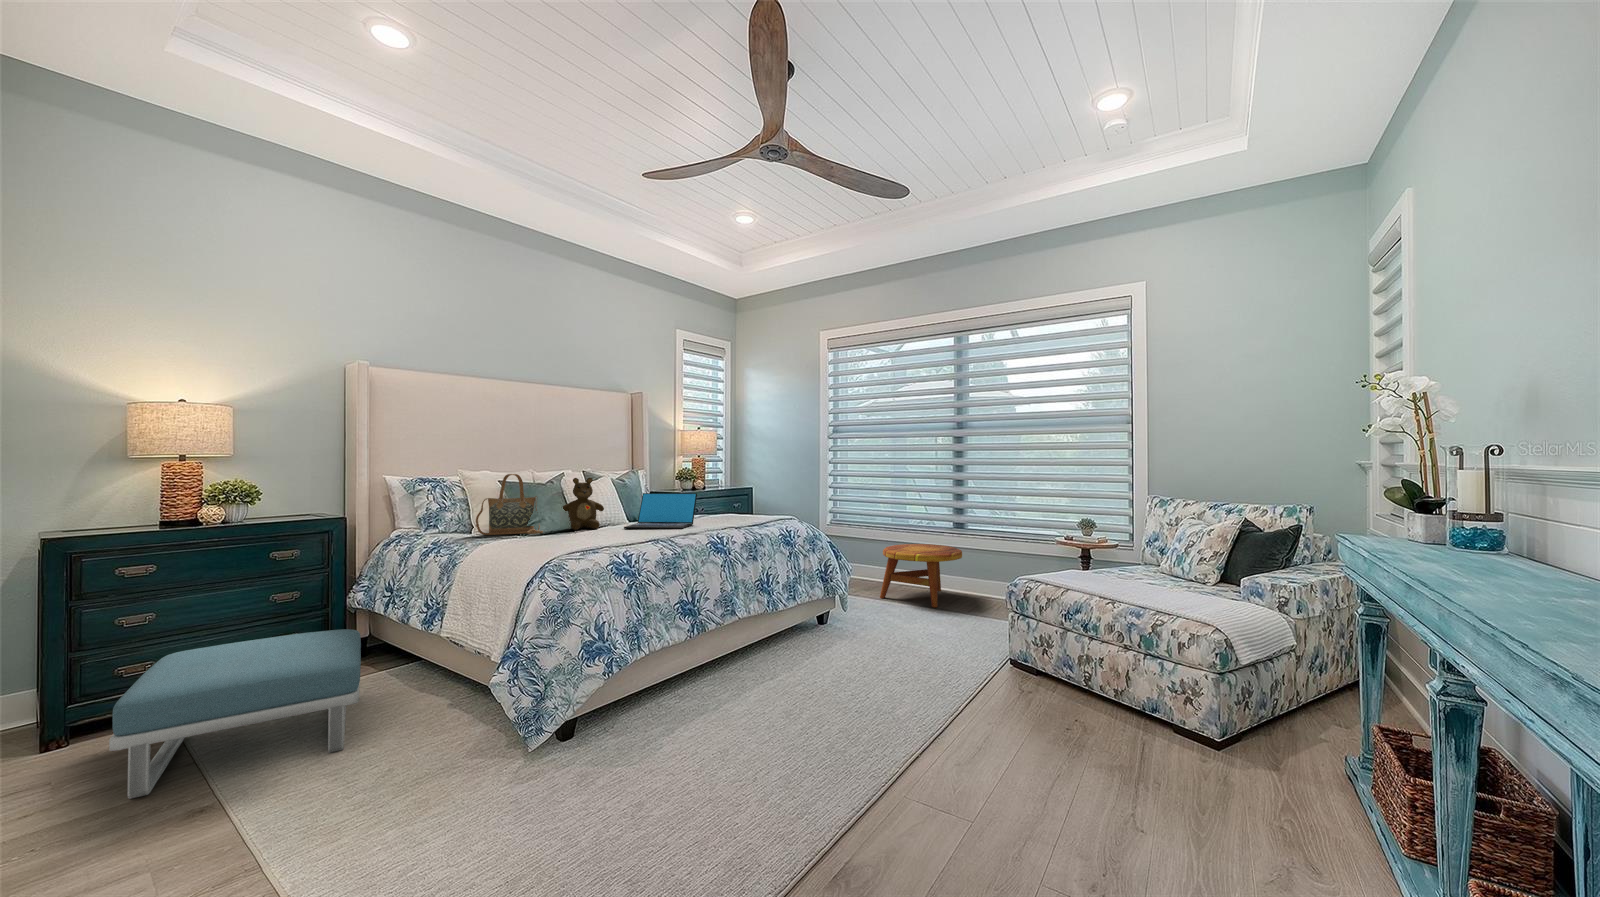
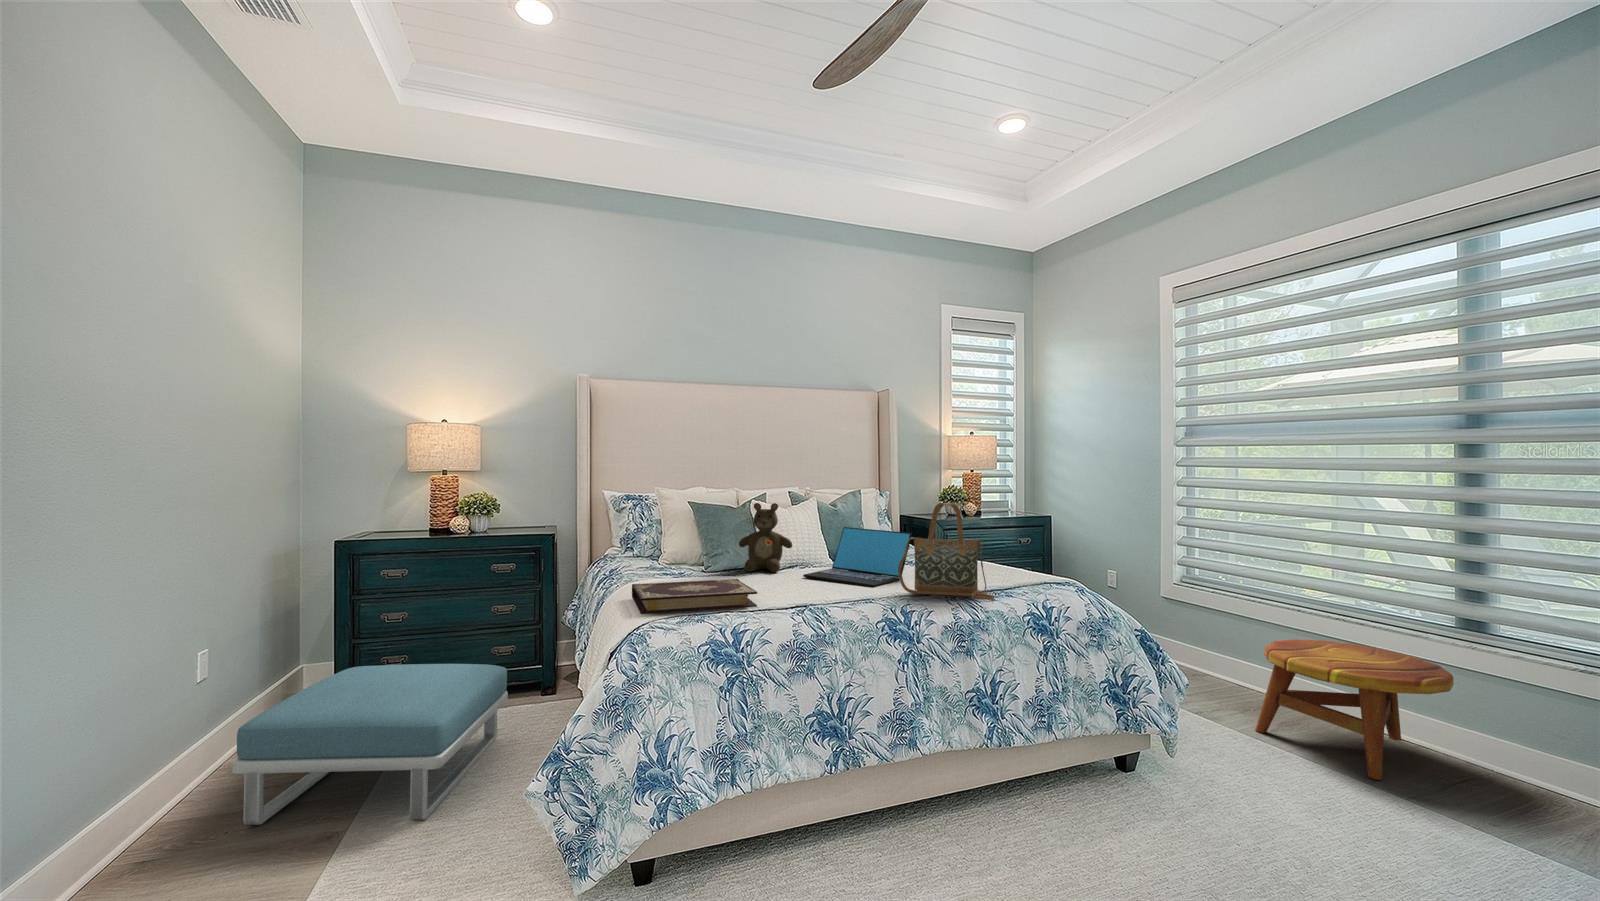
handbag: present [476,474,543,535] -> present [898,503,995,600]
book: none [517,529,623,552] -> present [632,579,757,614]

